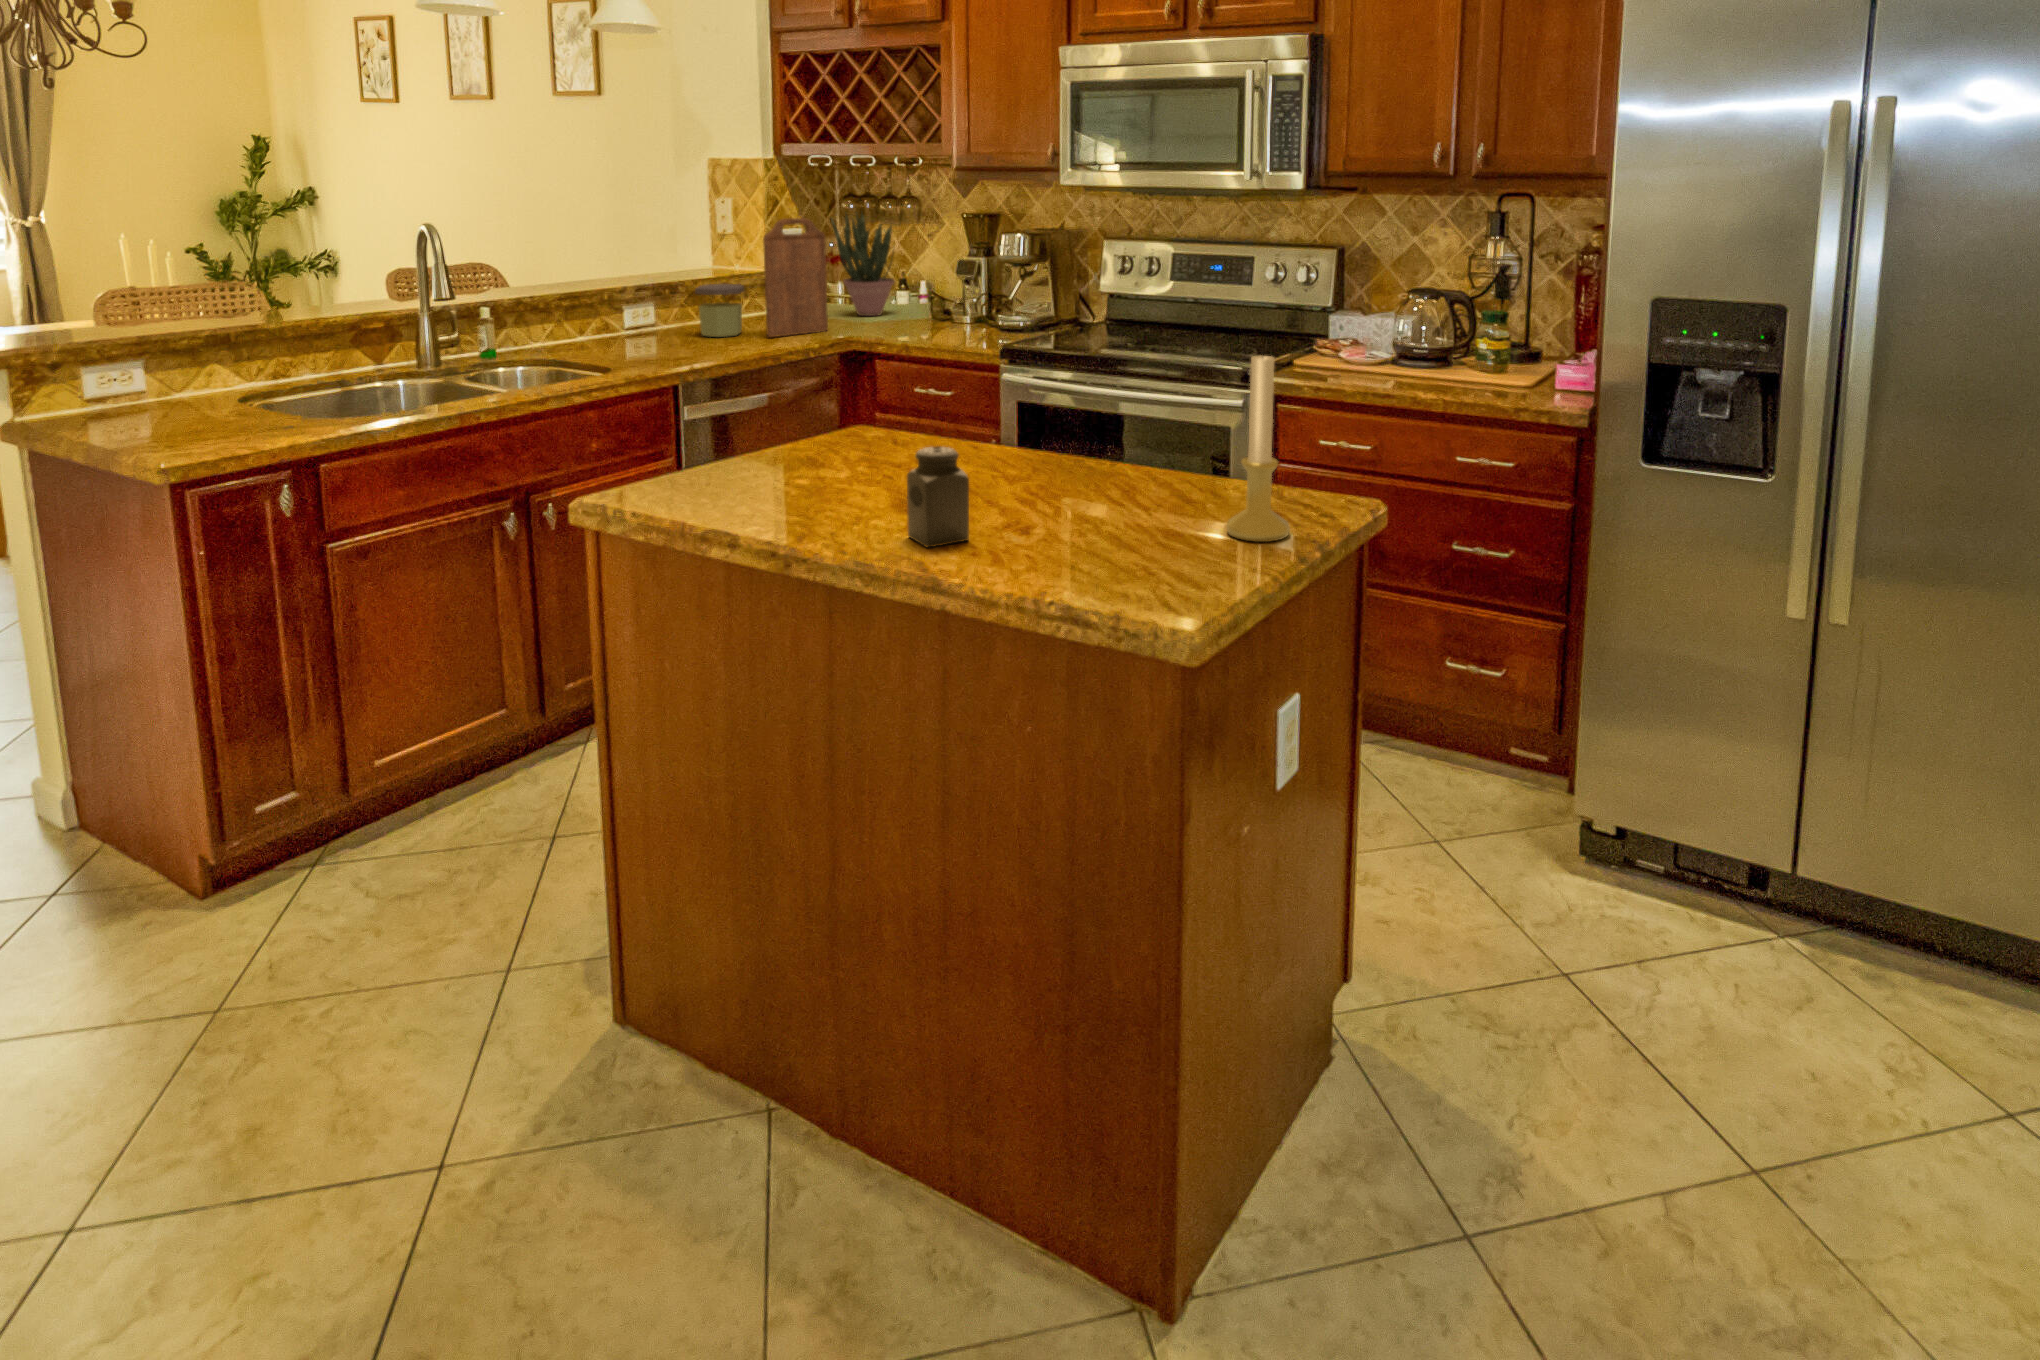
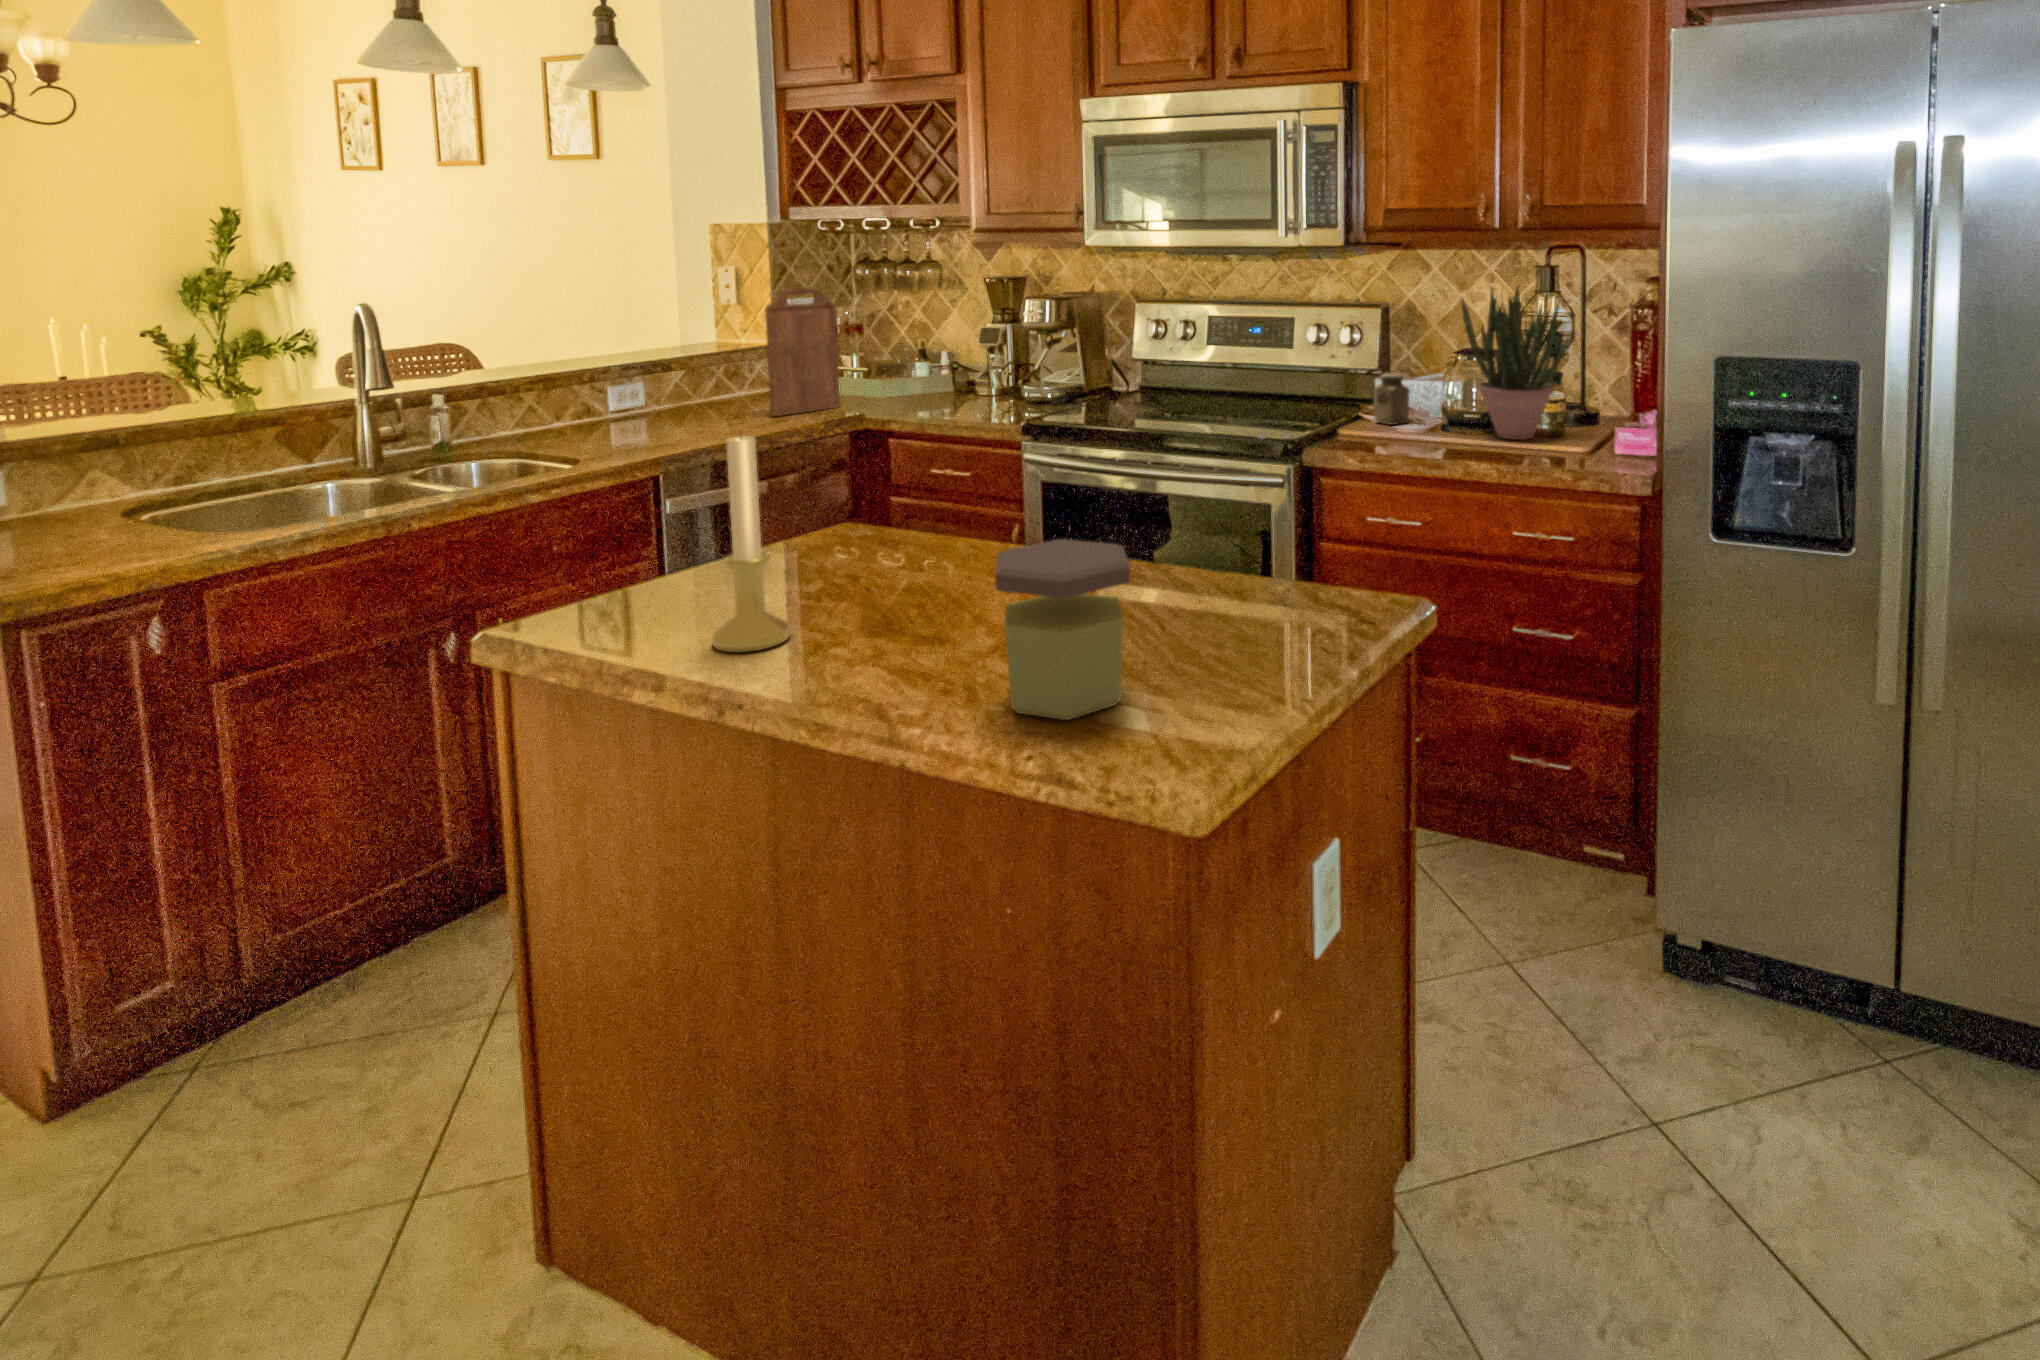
potted plant: present [832,214,894,316] -> present [1461,286,1571,440]
jar: present [695,284,744,337] -> present [995,539,1130,720]
candle holder: present [1226,355,1290,542] -> present [712,436,791,652]
salt shaker: present [907,446,969,548] -> present [1374,373,1409,425]

